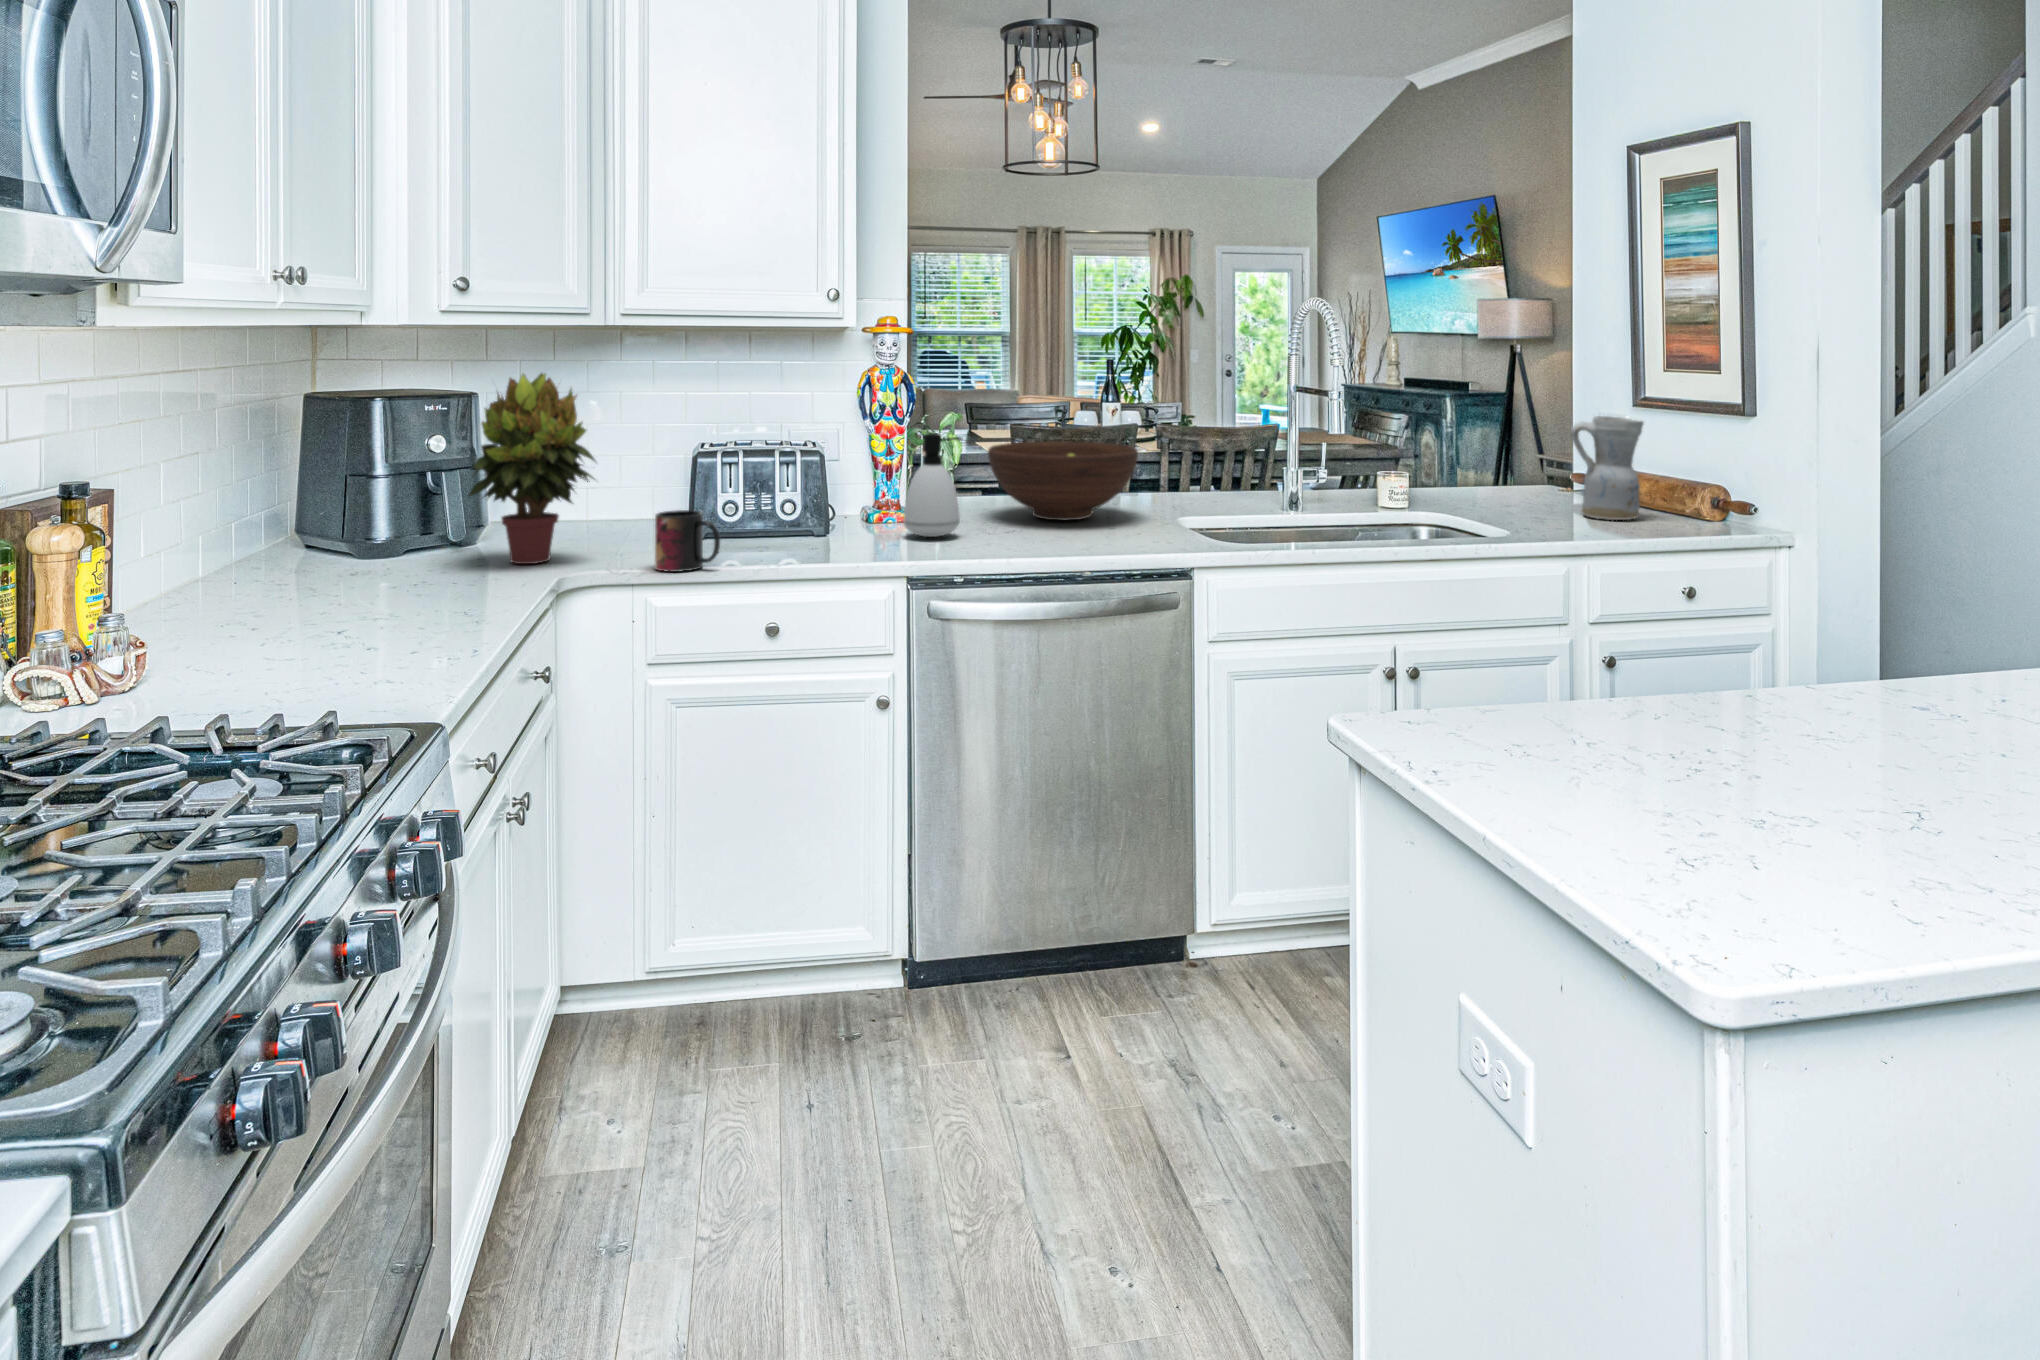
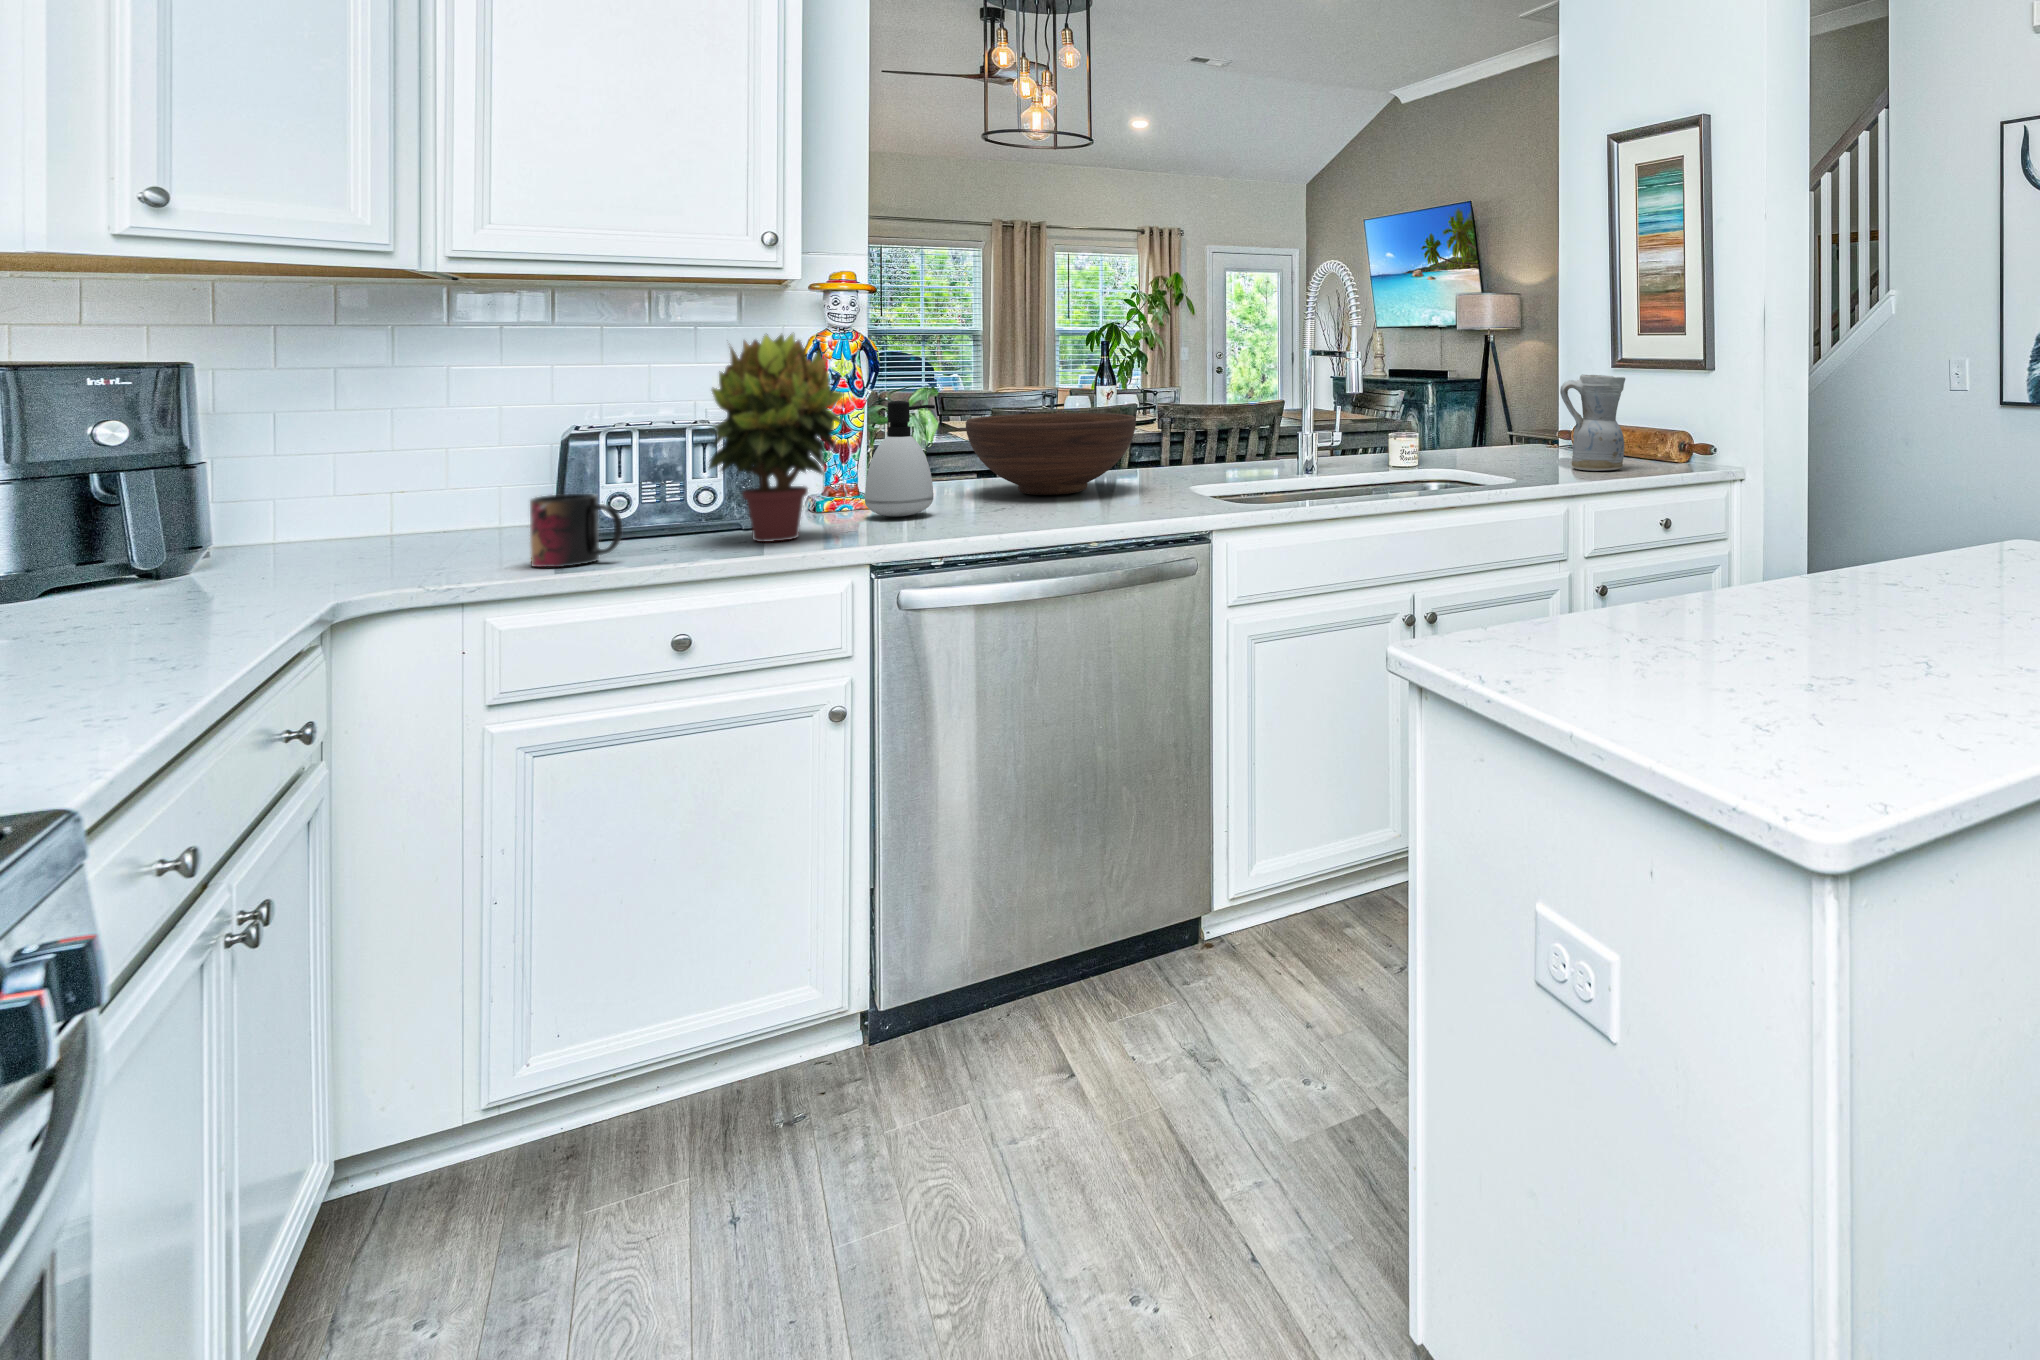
potted plant: present [468,373,595,564] -> present [709,334,844,542]

